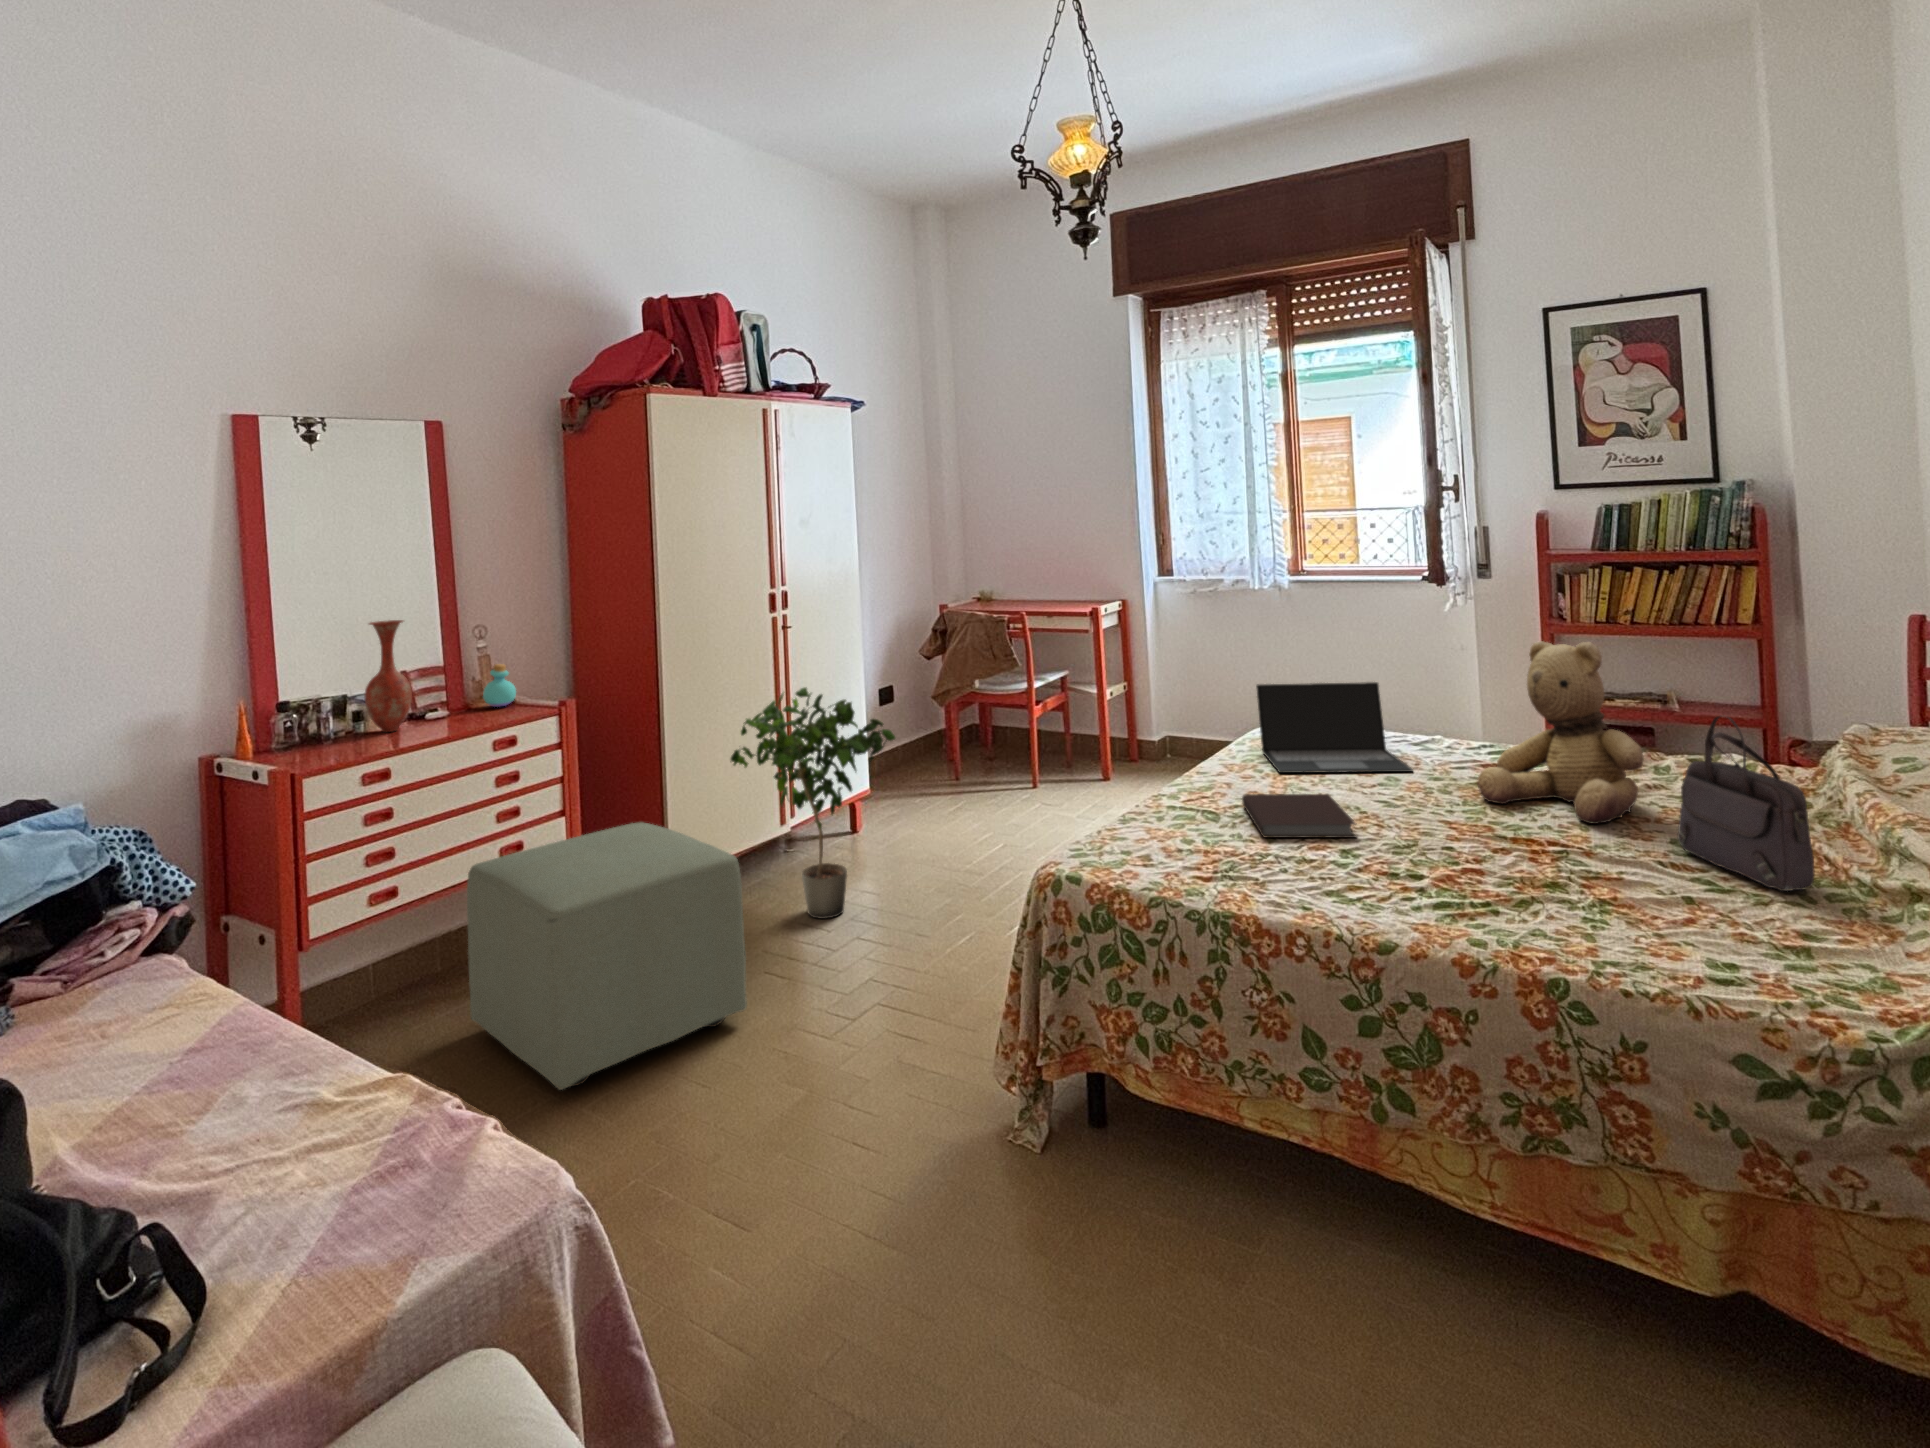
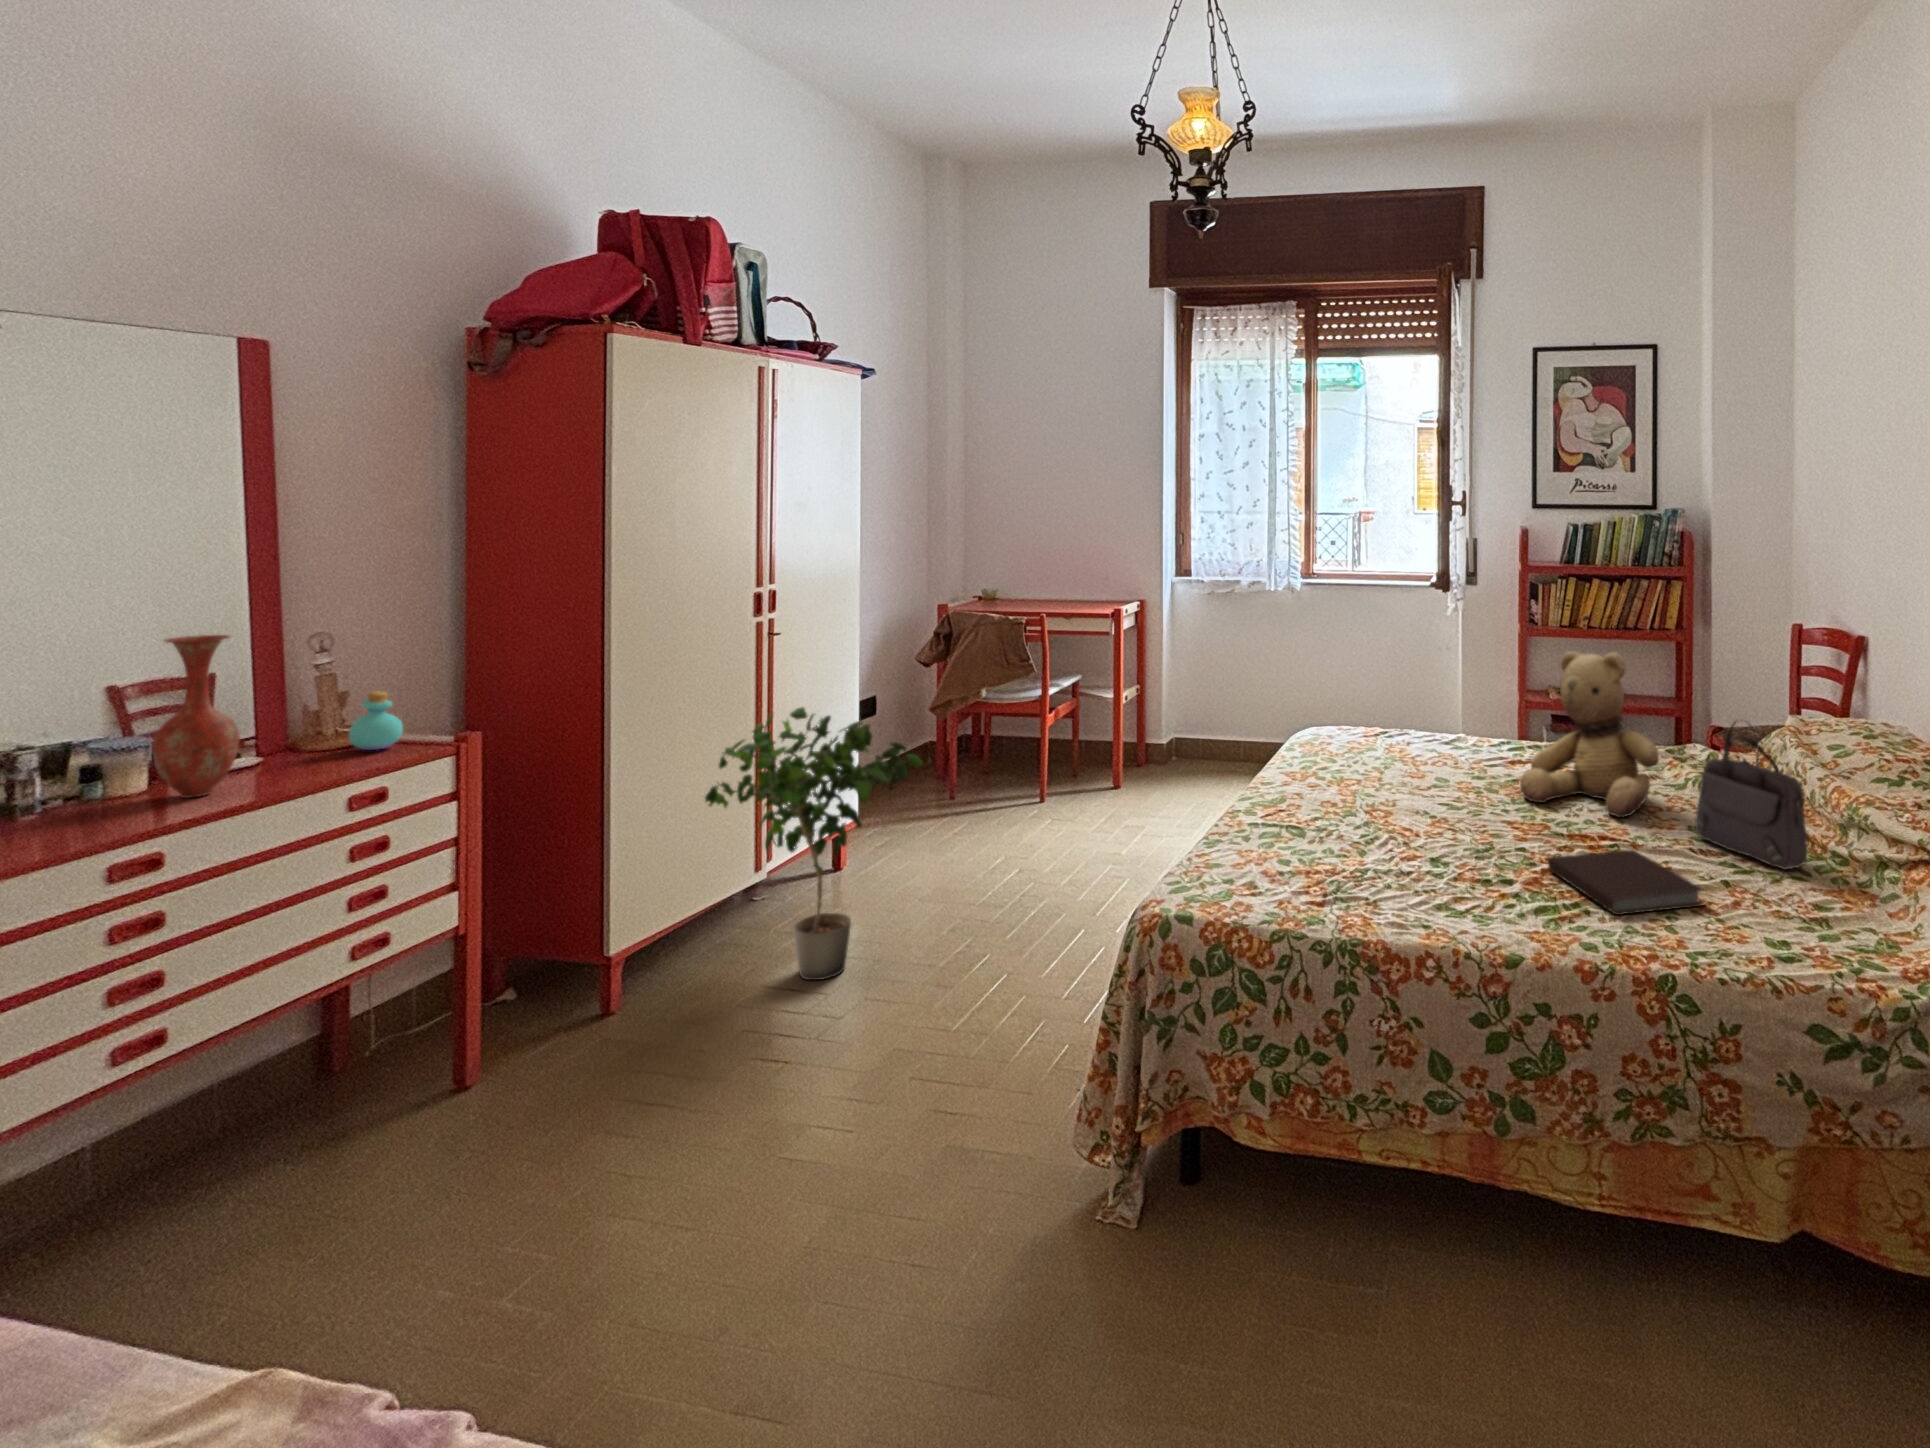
laptop: present [1256,682,1413,773] -> none [1307,689,1455,783]
notebook: present [1242,794,1356,838] -> present [1548,850,1704,915]
ottoman: present [467,822,747,1090] -> none [324,889,749,1267]

